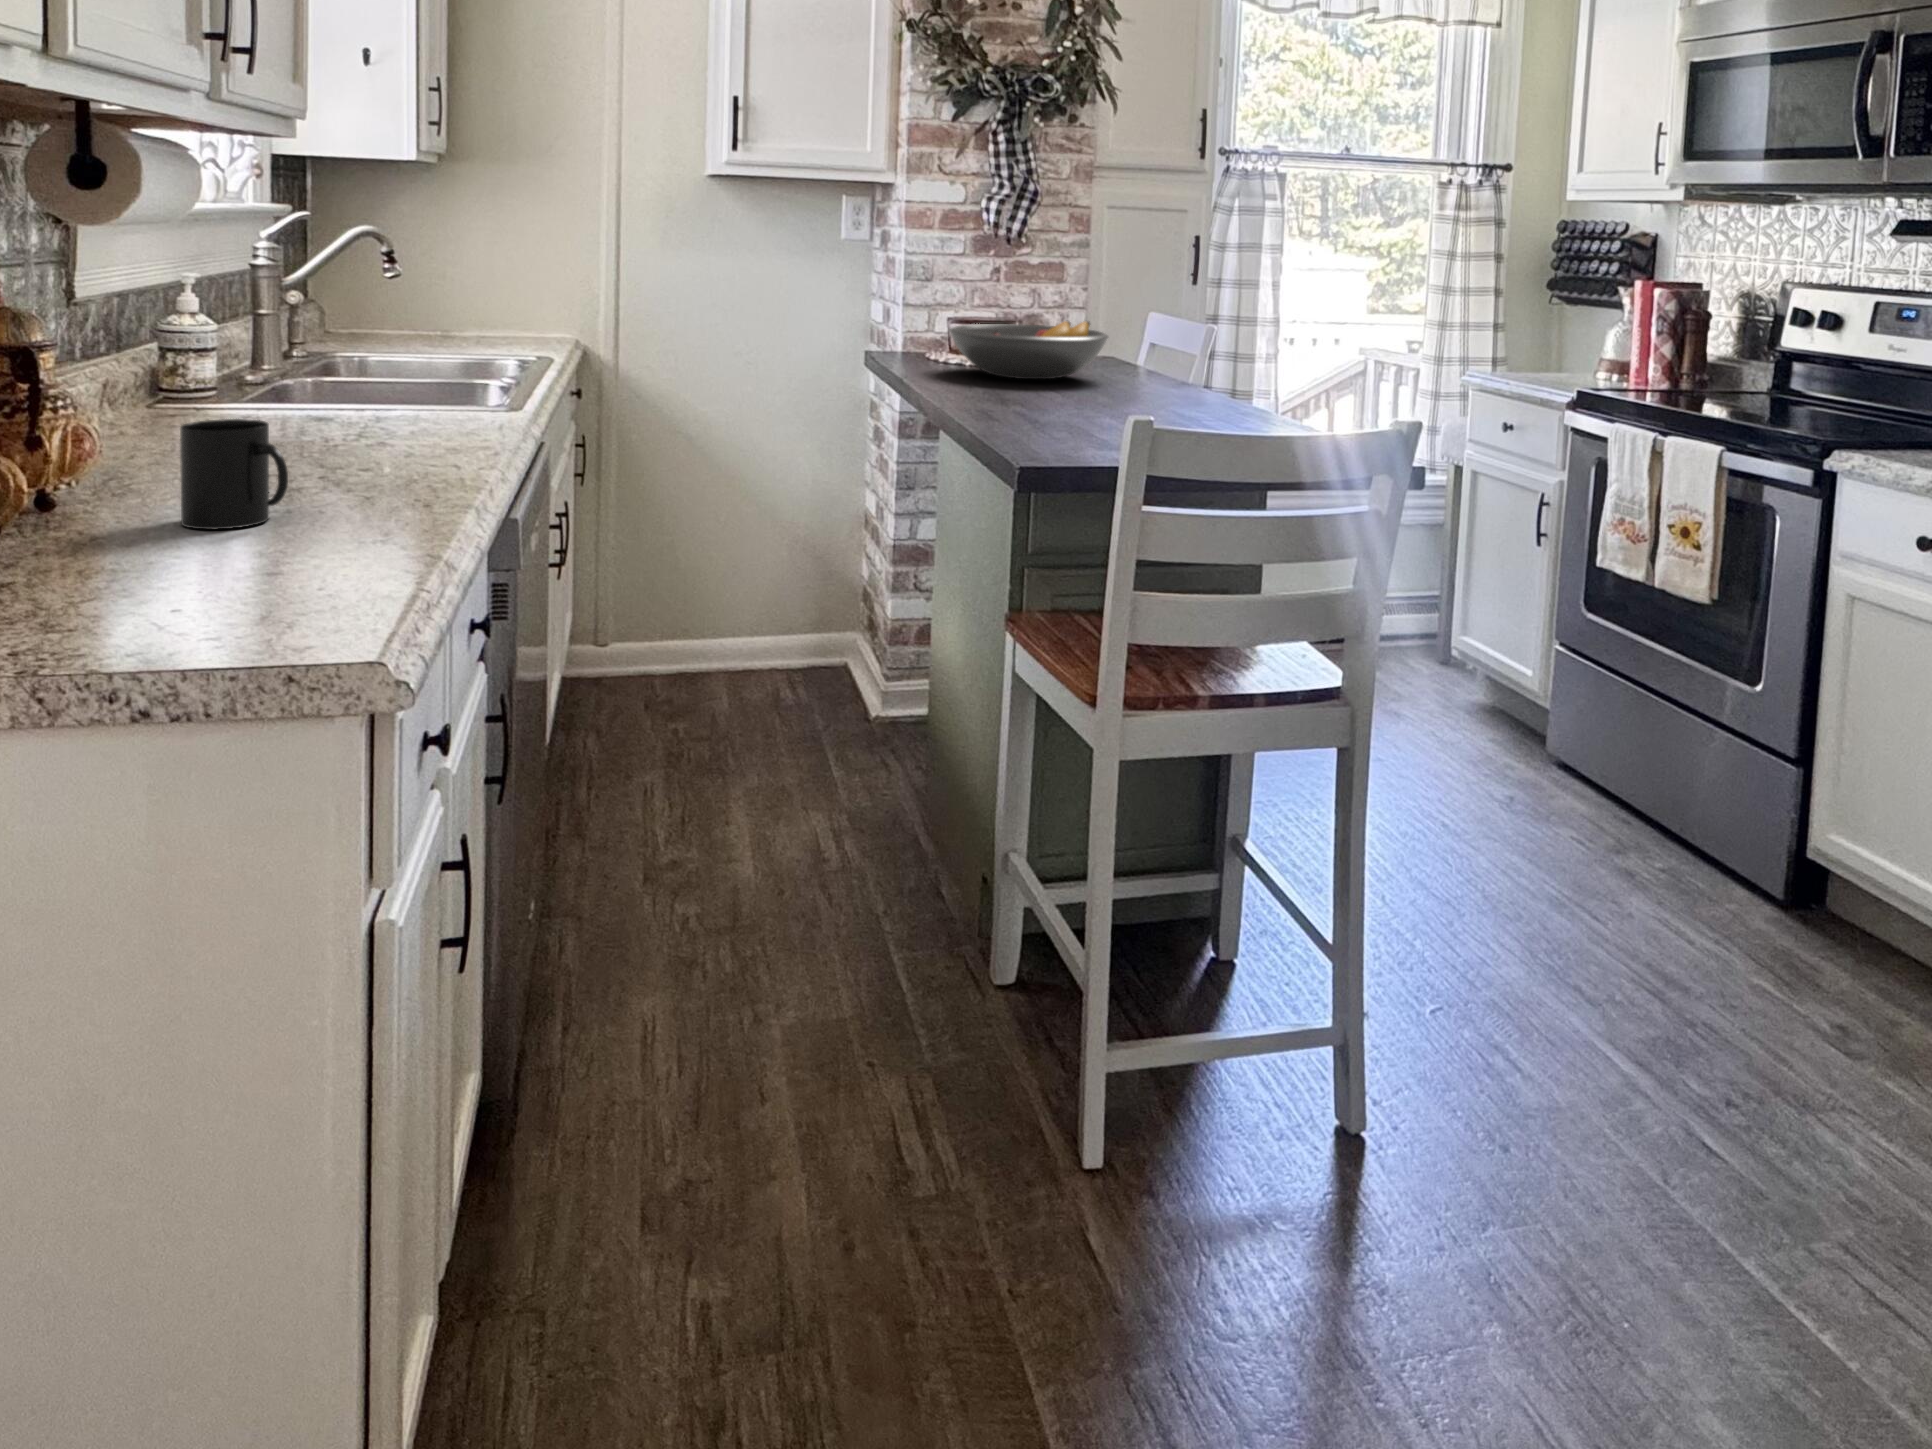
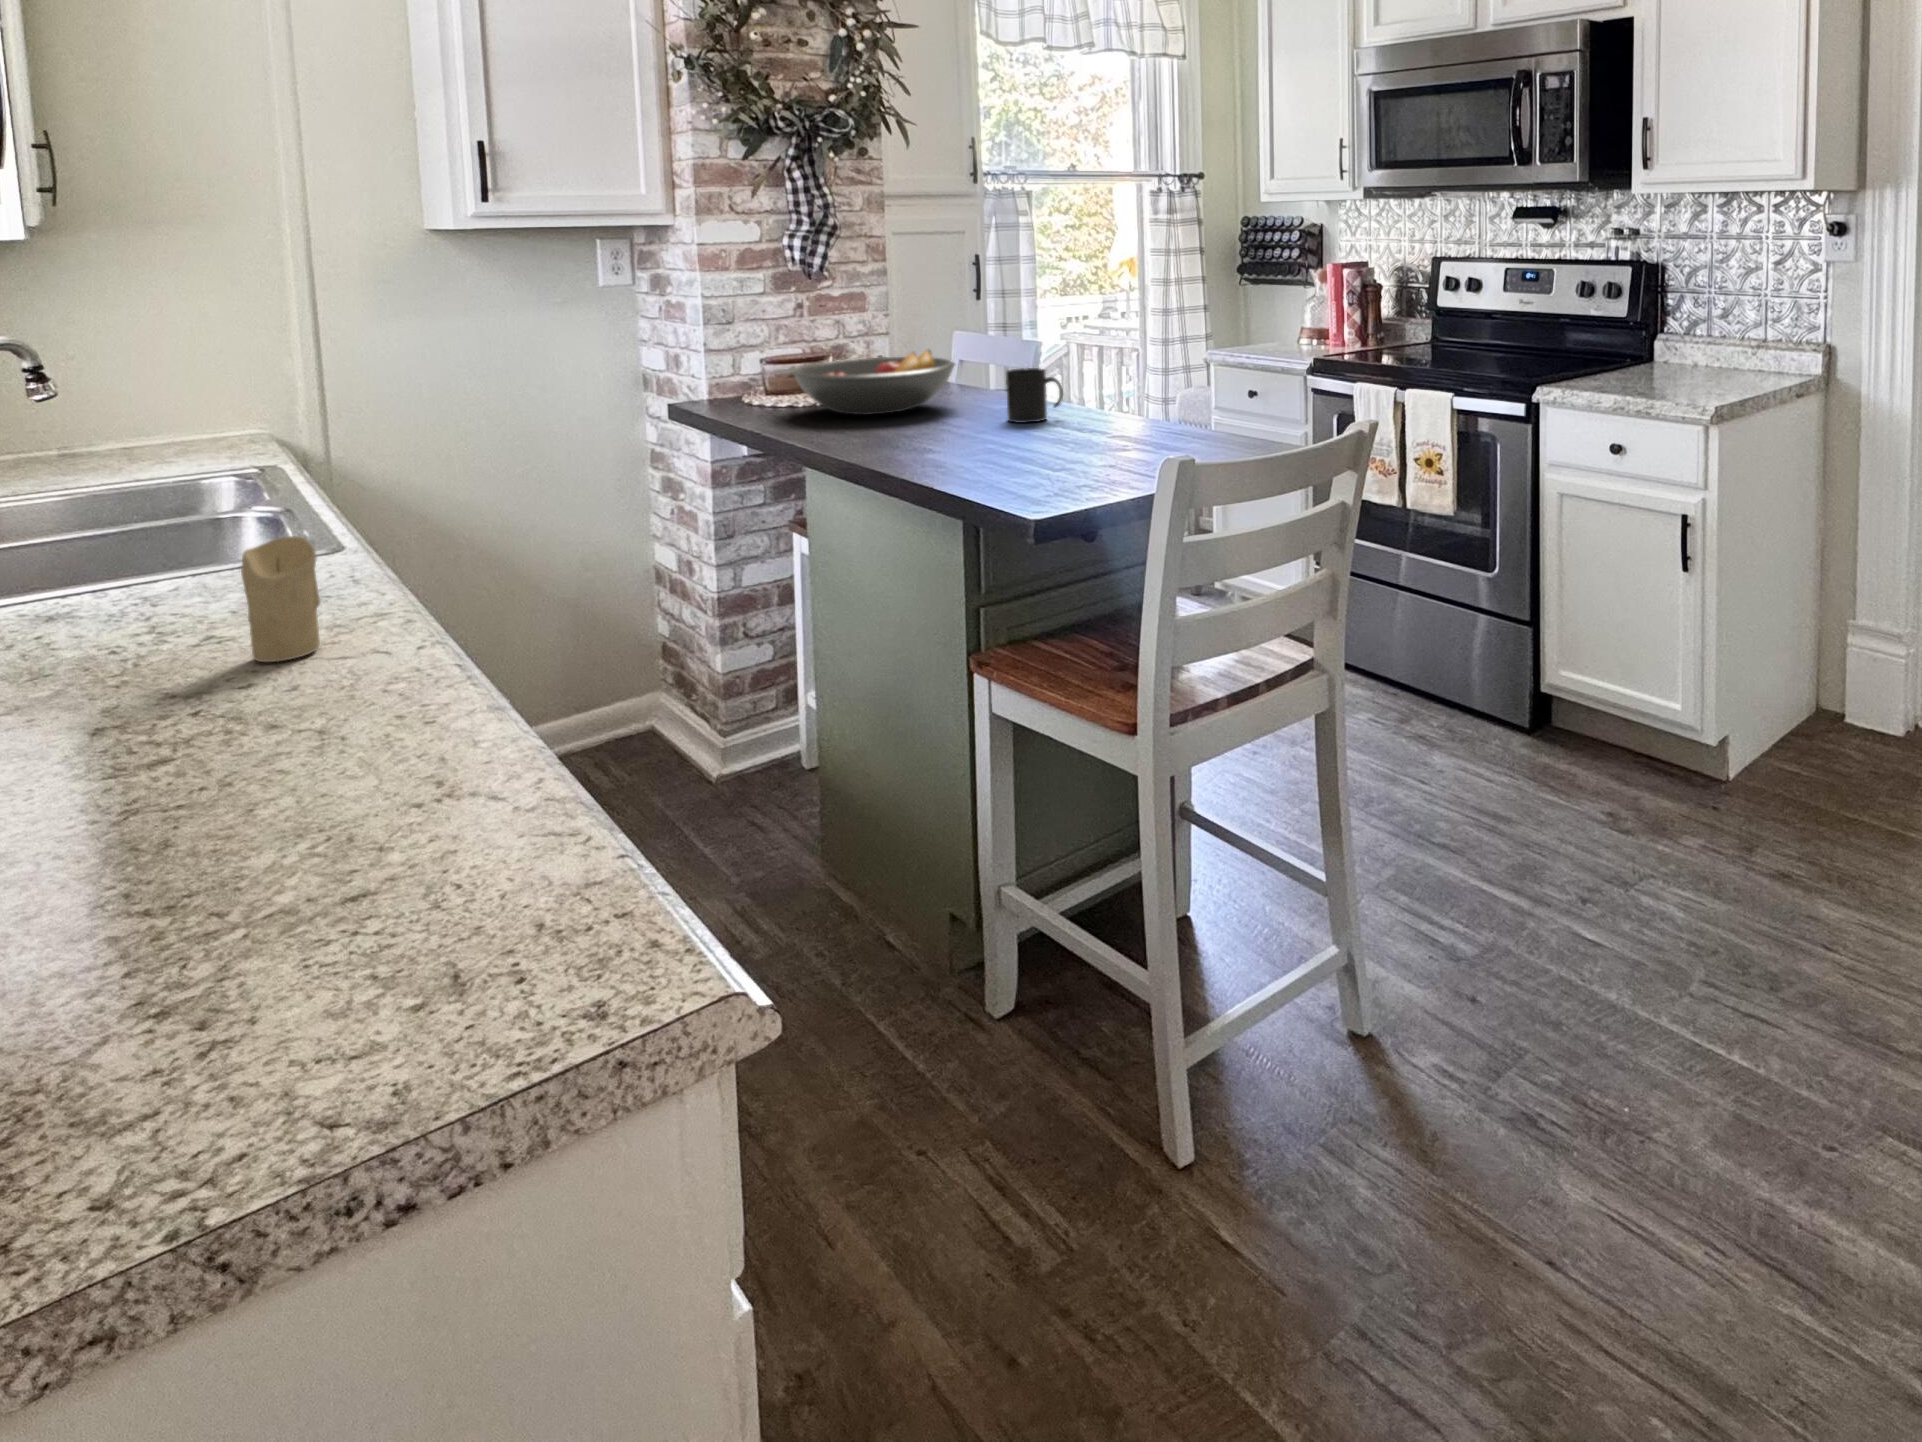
candle: none [365,374,416,467] -> present [241,536,321,662]
mug: present [180,419,288,529] -> present [1006,368,1063,423]

